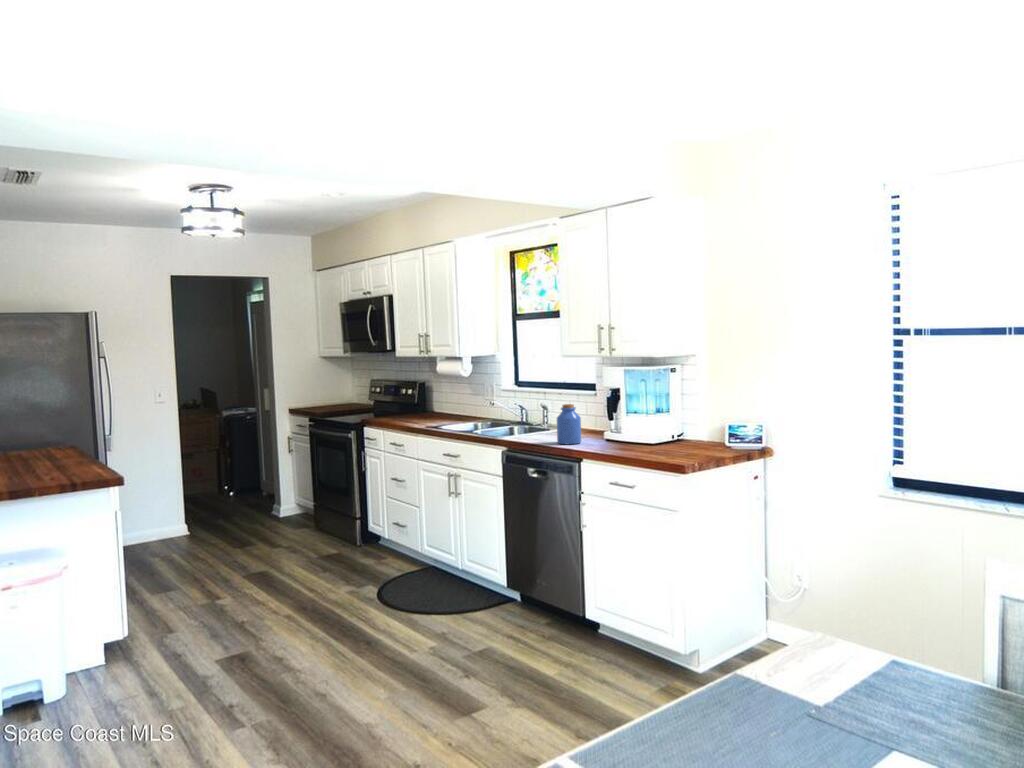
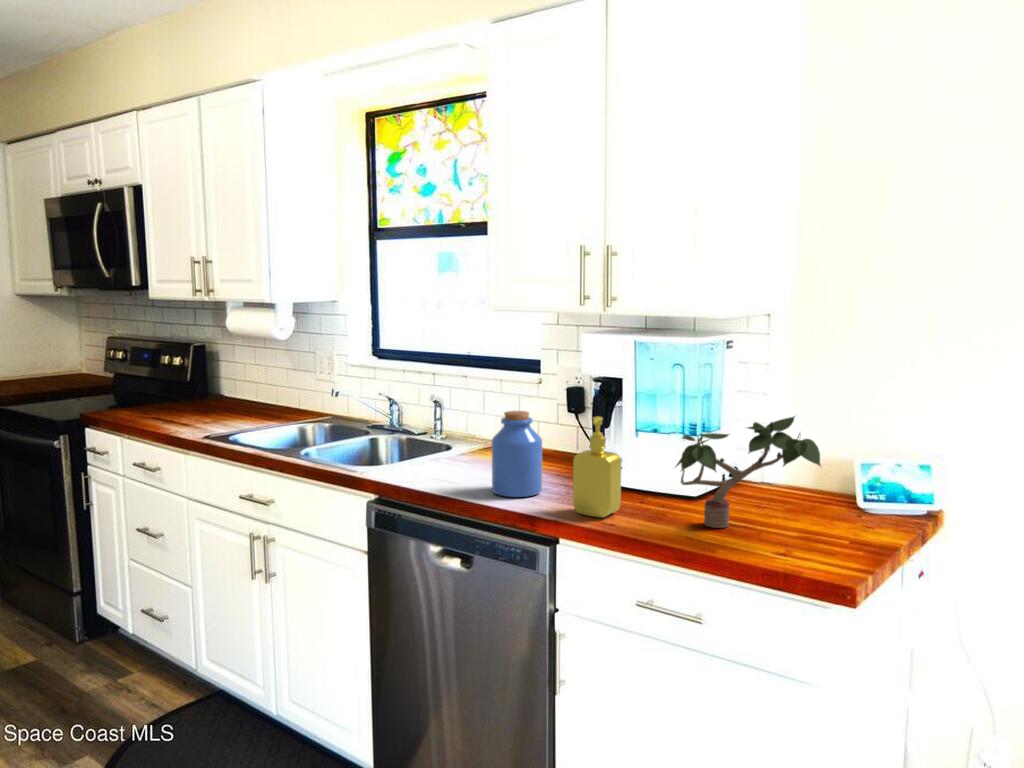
potted plant: none [621,398,696,452] -> present [676,416,821,528]
soap dispenser: none [588,403,610,450] -> present [573,416,621,518]

